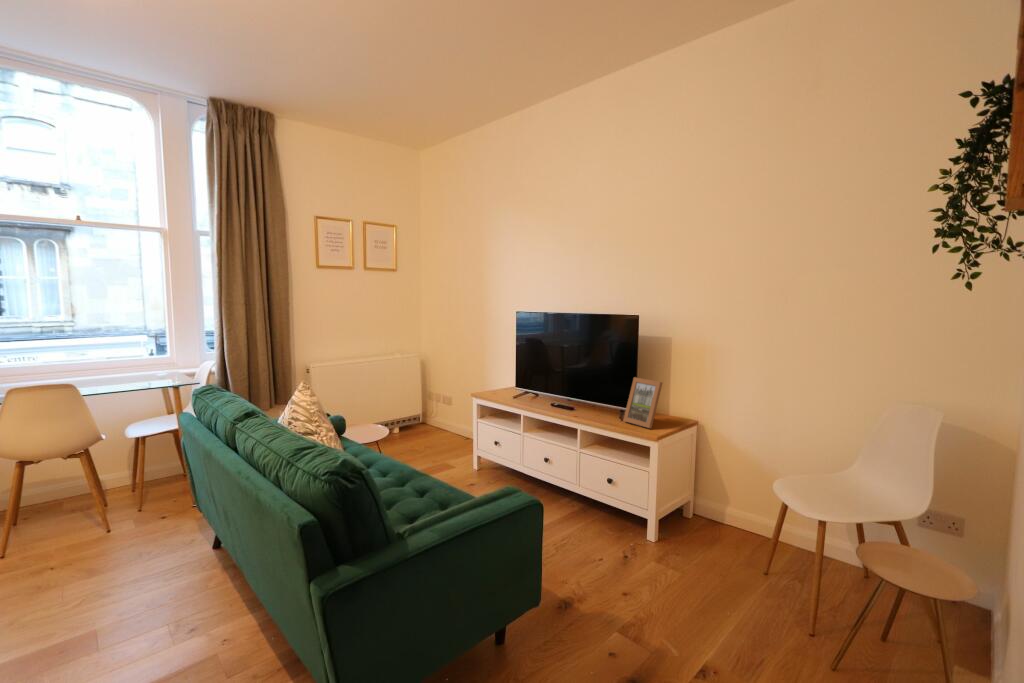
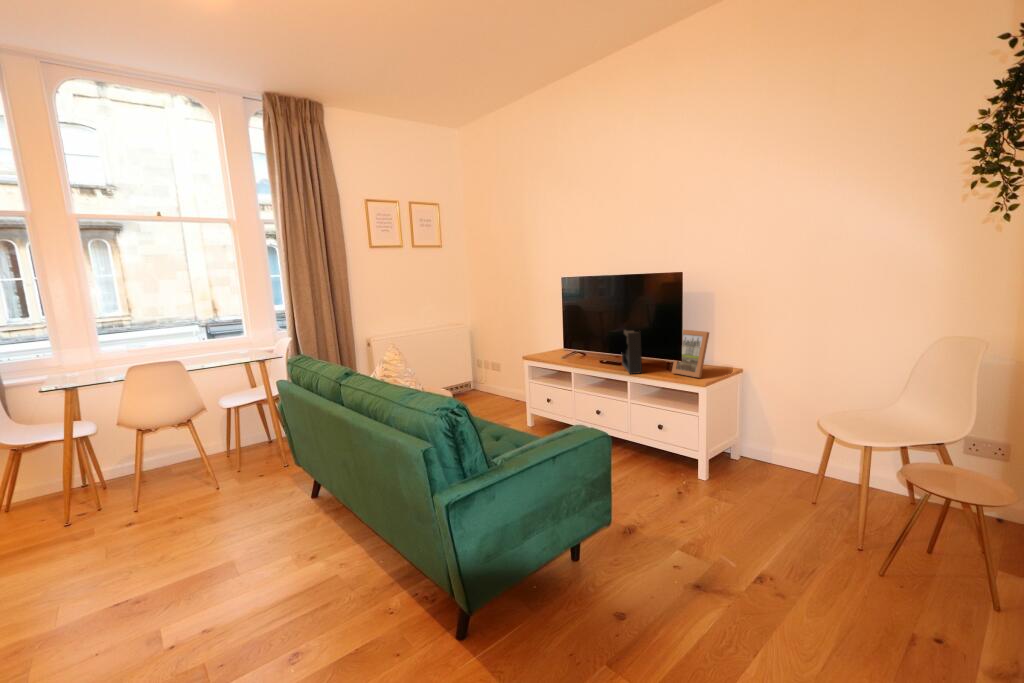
speaker: none [576,370,595,419] -> present [622,330,642,374]

